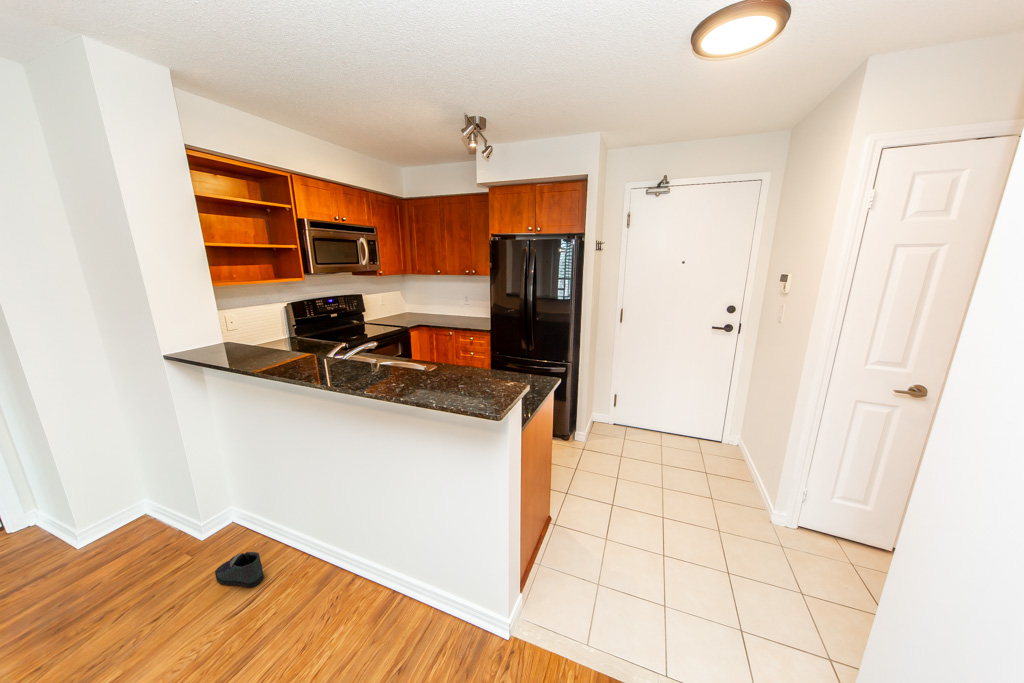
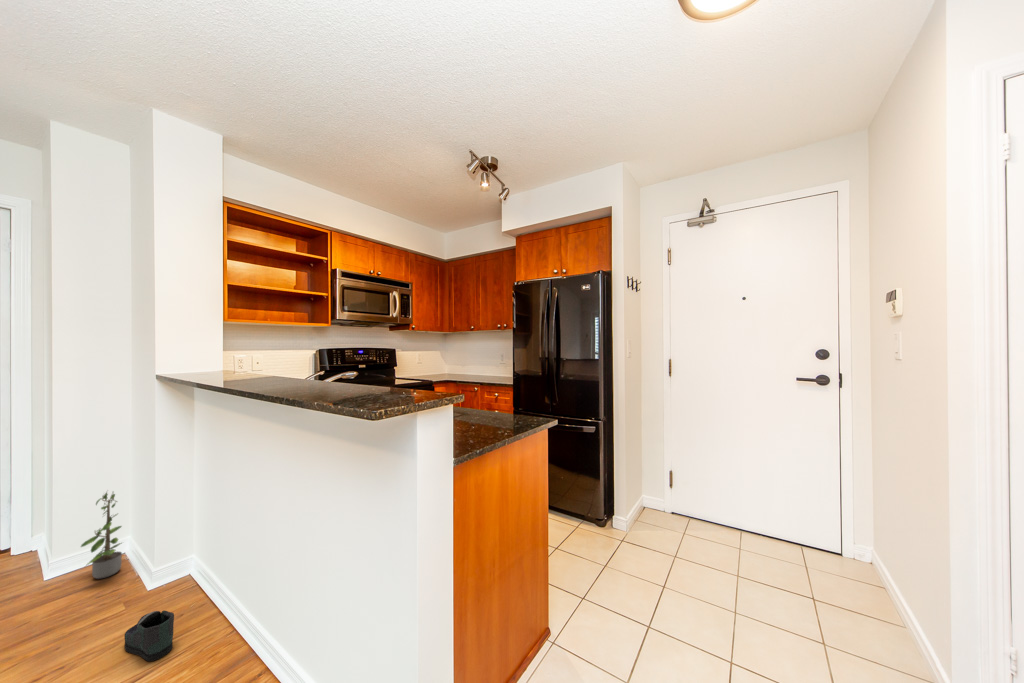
potted plant: none [111,464,158,538] -> present [81,493,122,579]

